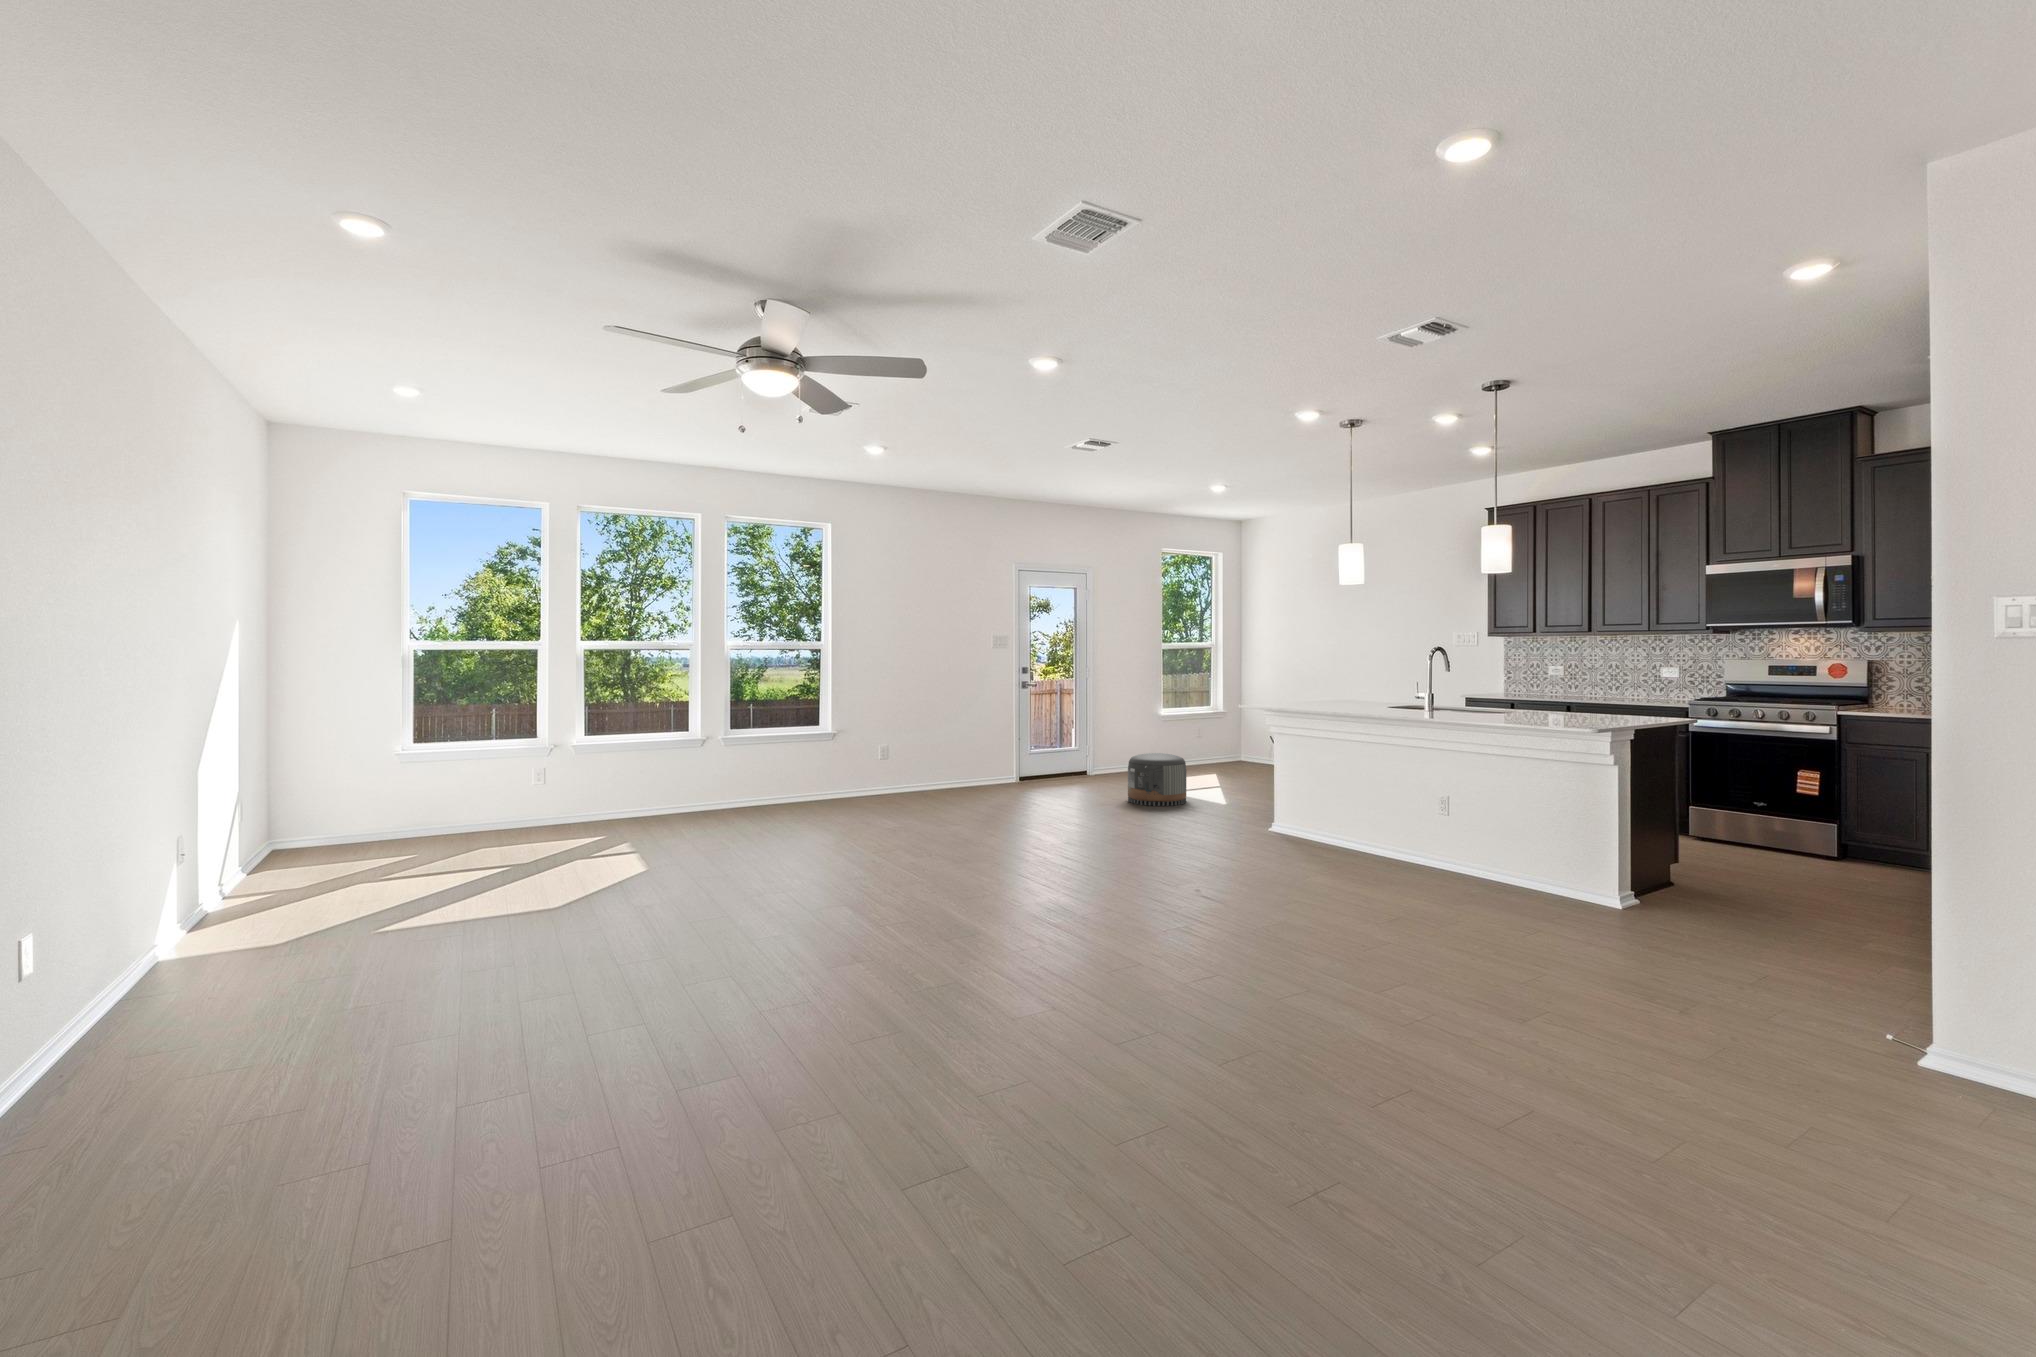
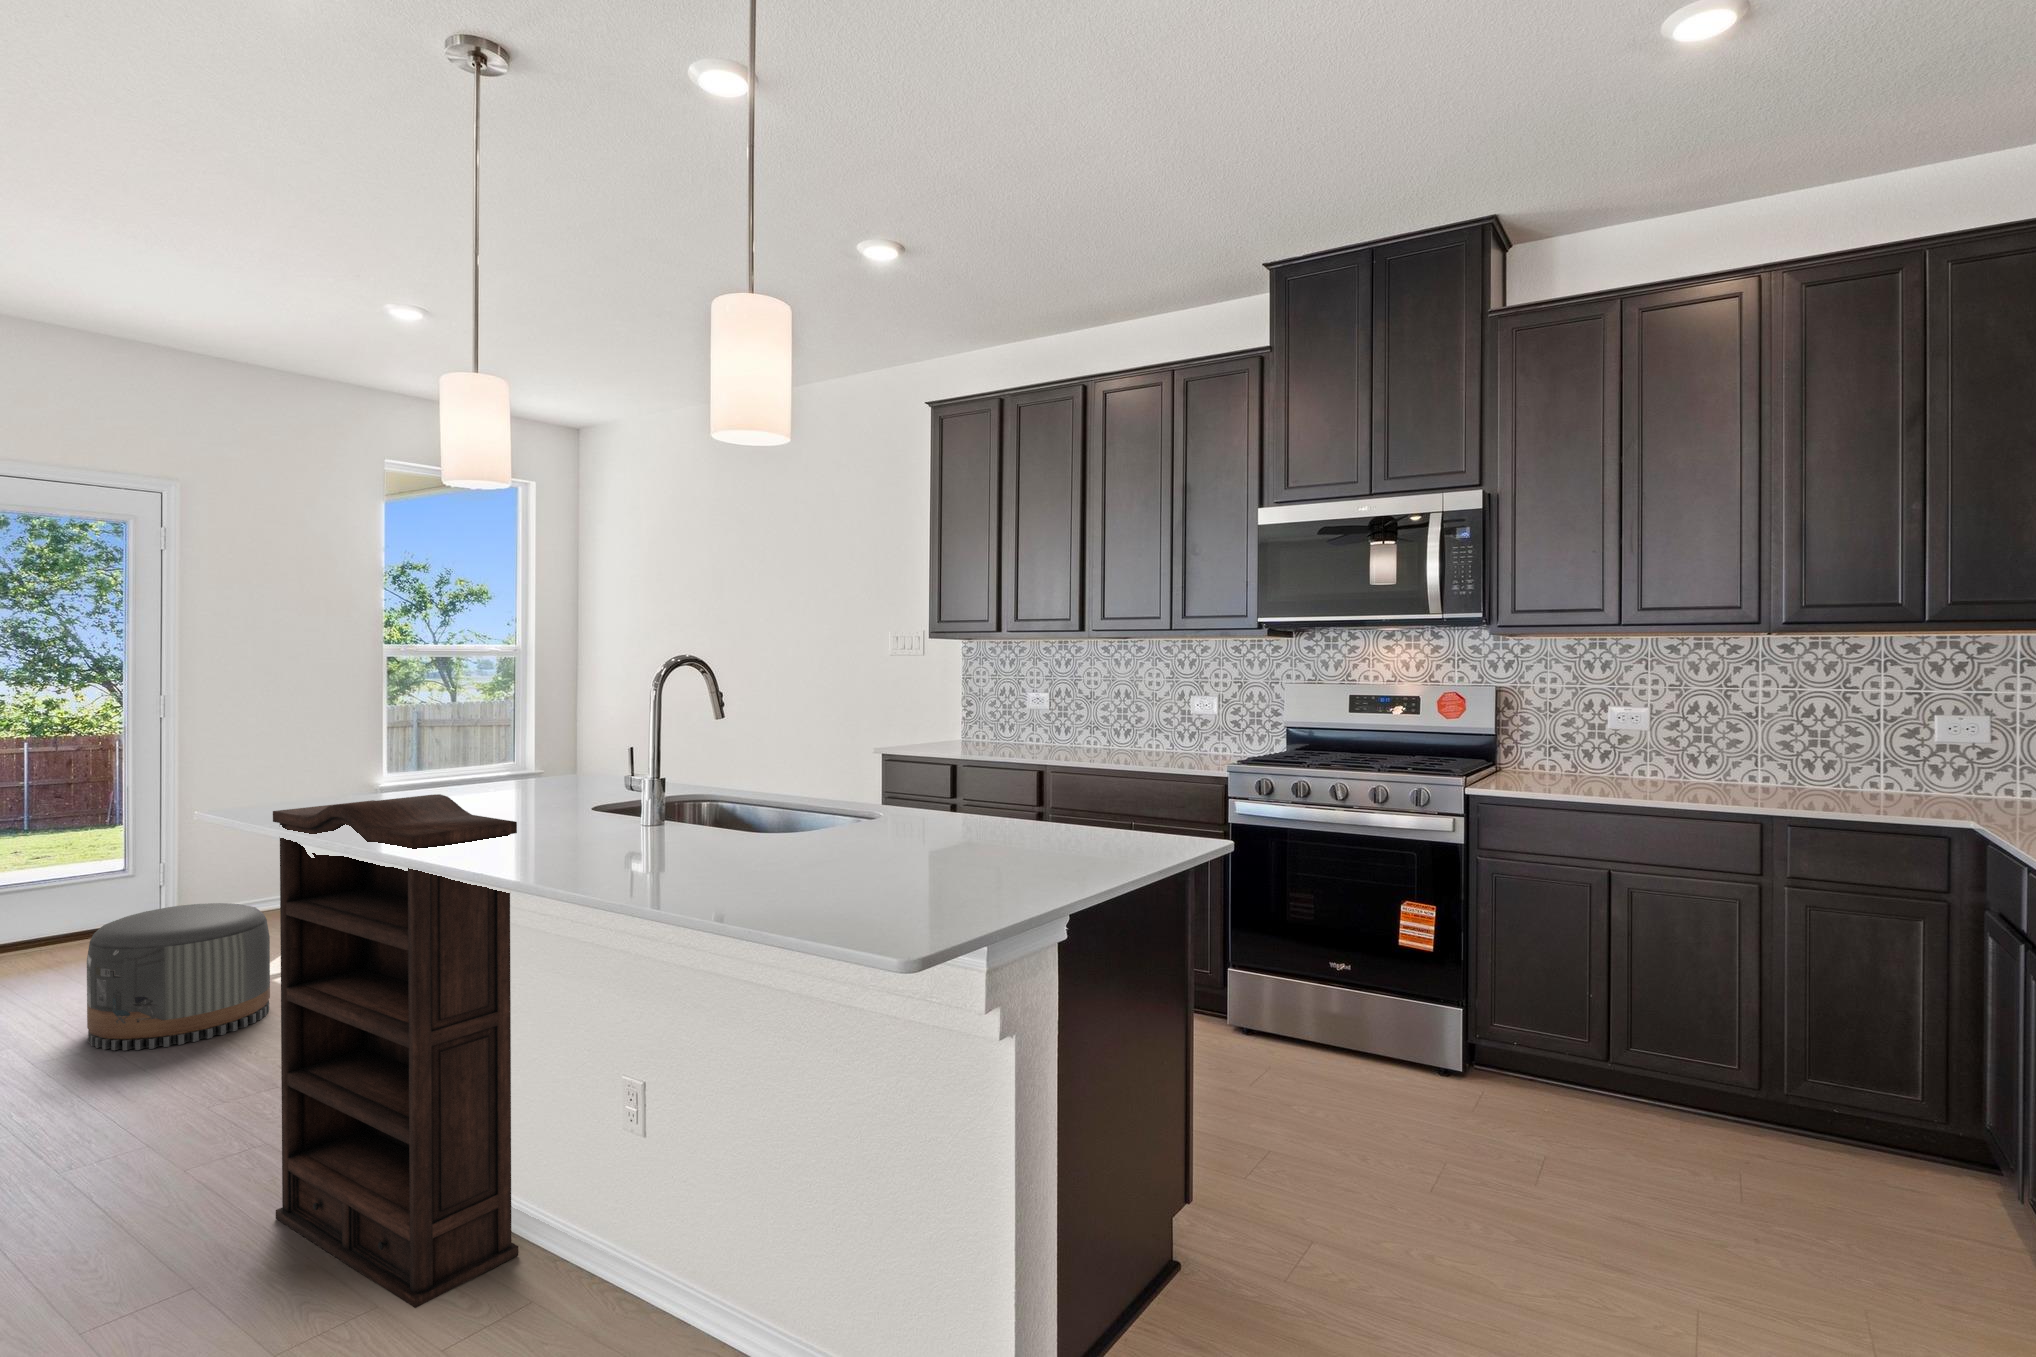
bookshelf: none [1280,696,1382,860] -> present [273,794,518,1308]

